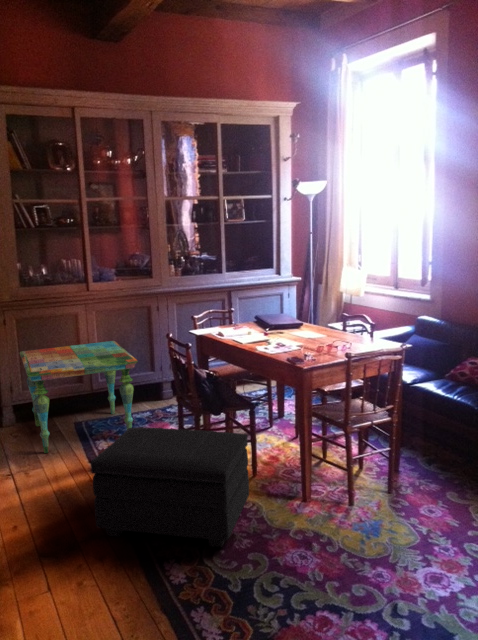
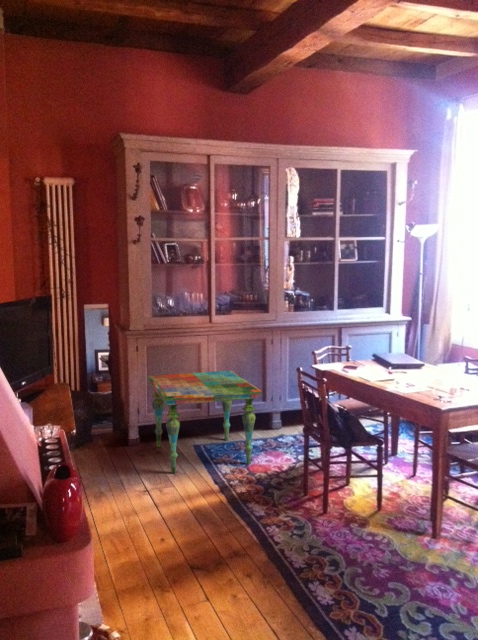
footstool: present [91,427,249,547] -> none [241,455,382,574]

